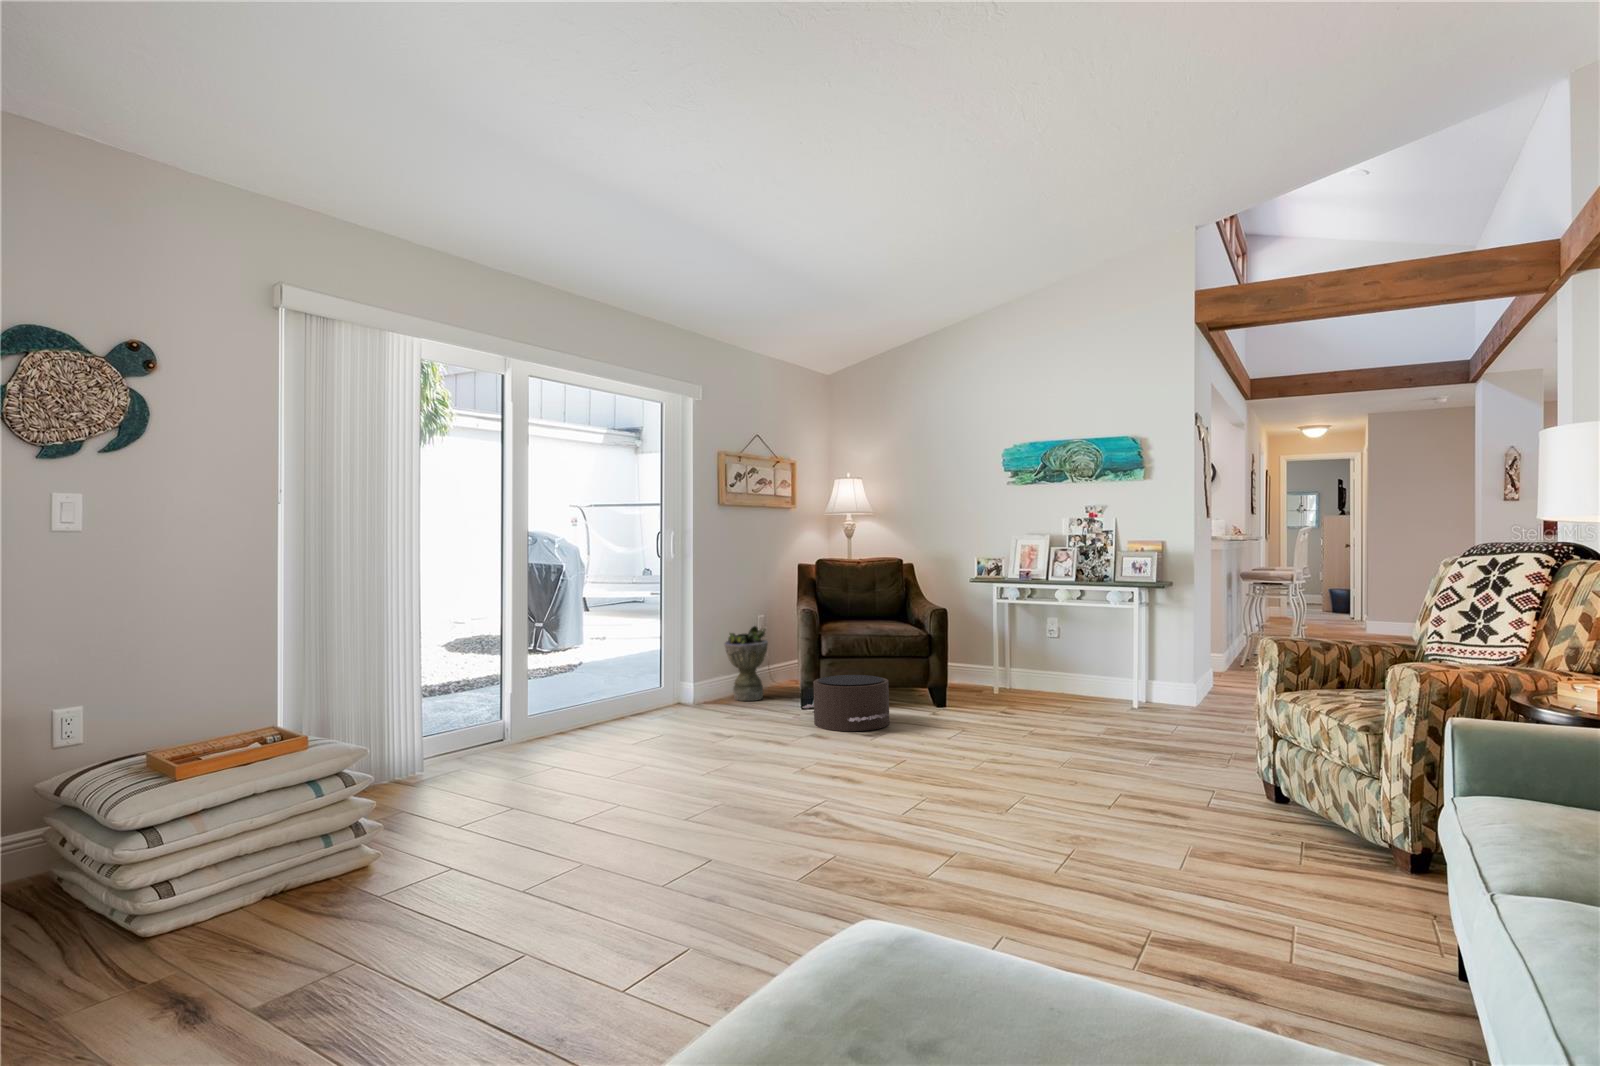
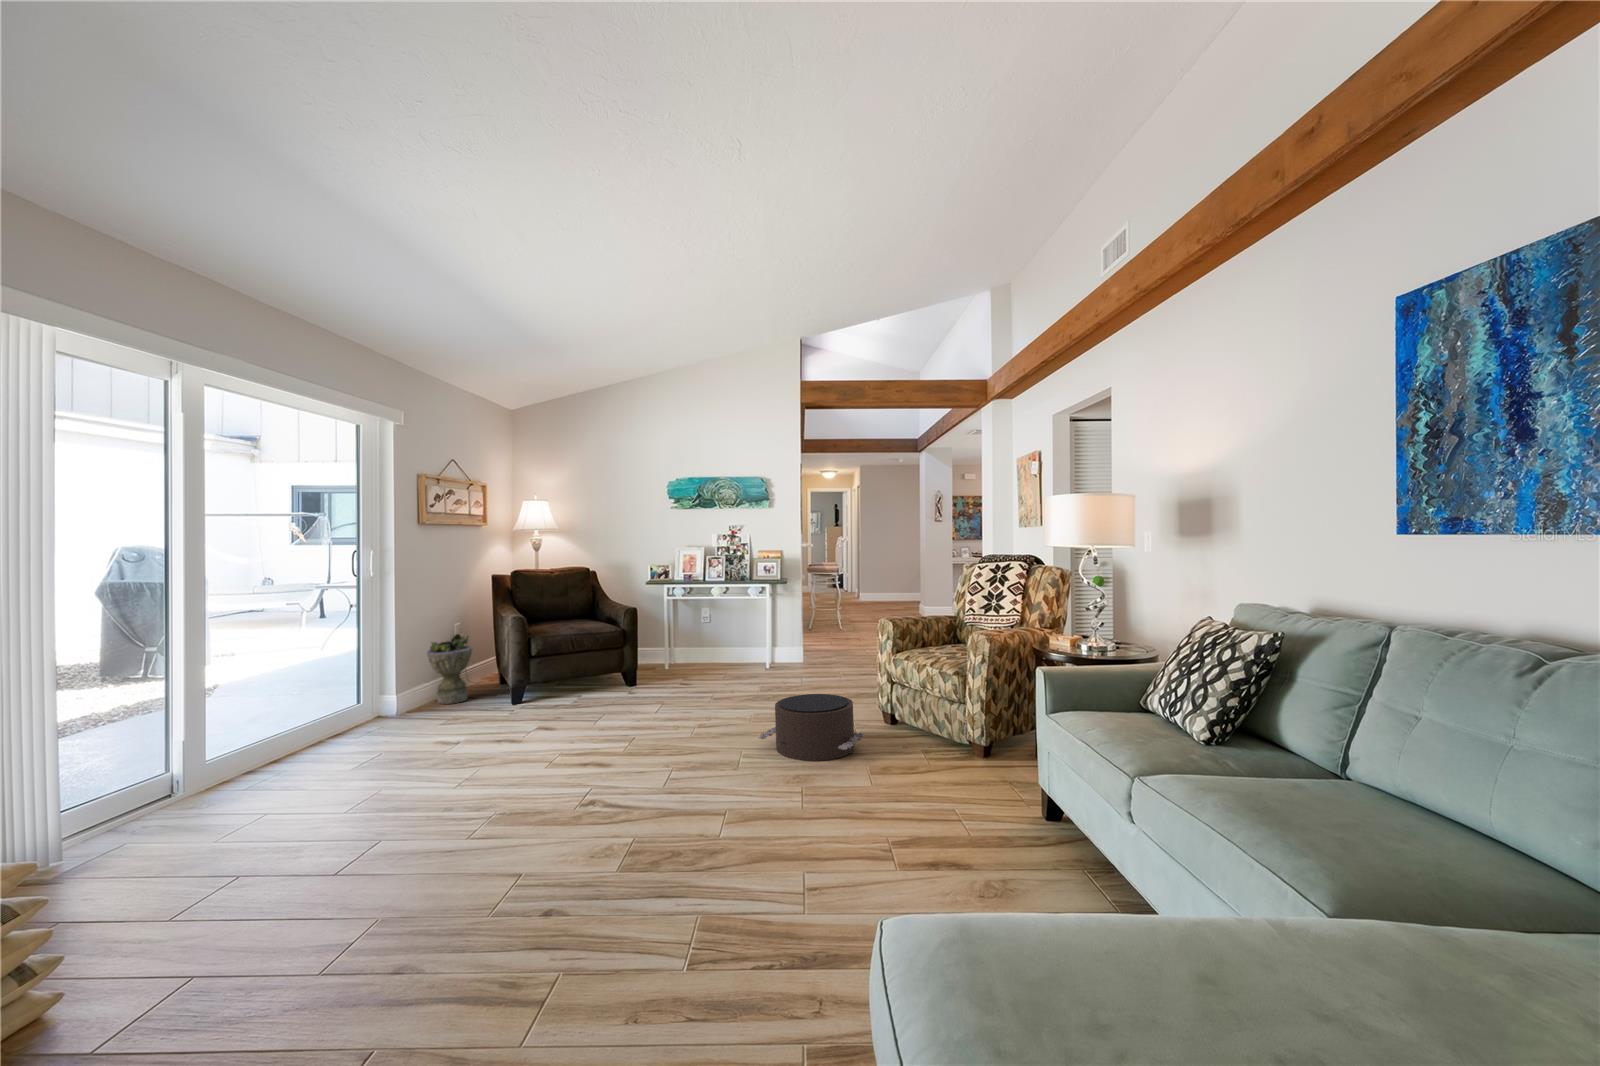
pouf: present [803,675,890,731] -> present [759,694,864,761]

